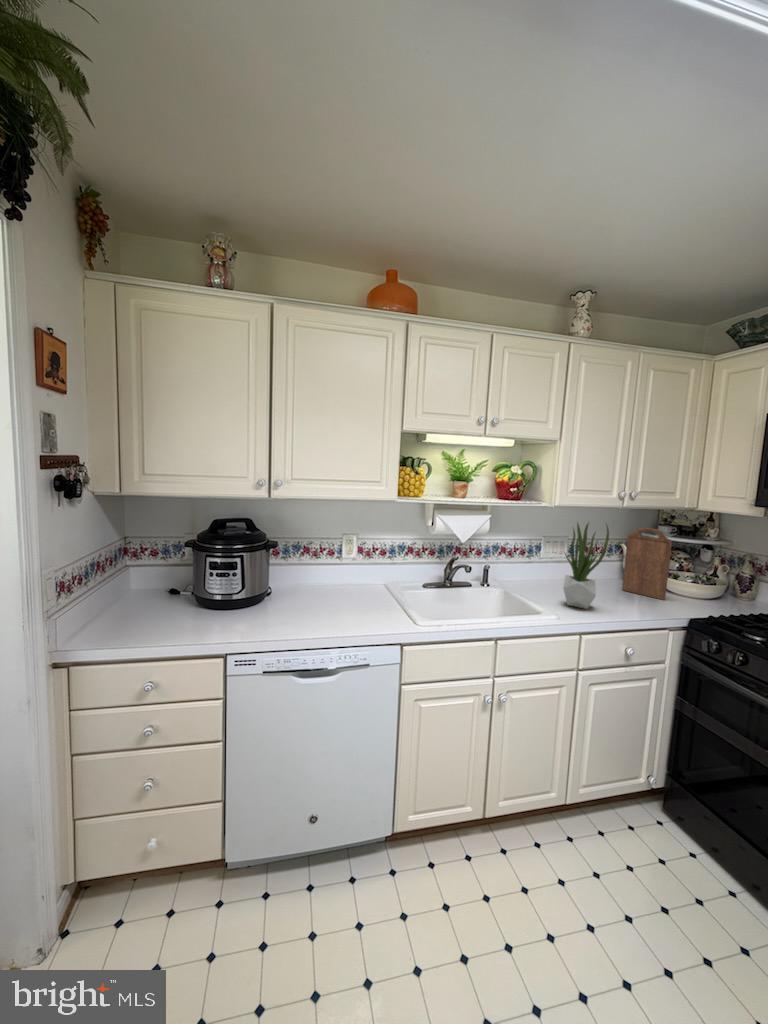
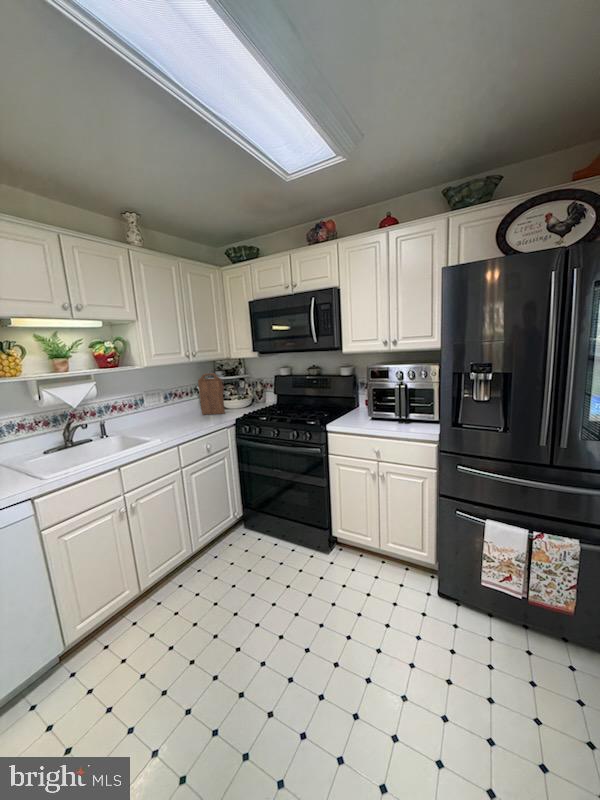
potted plant: present [563,523,609,609] -> none [156,373,184,431]

